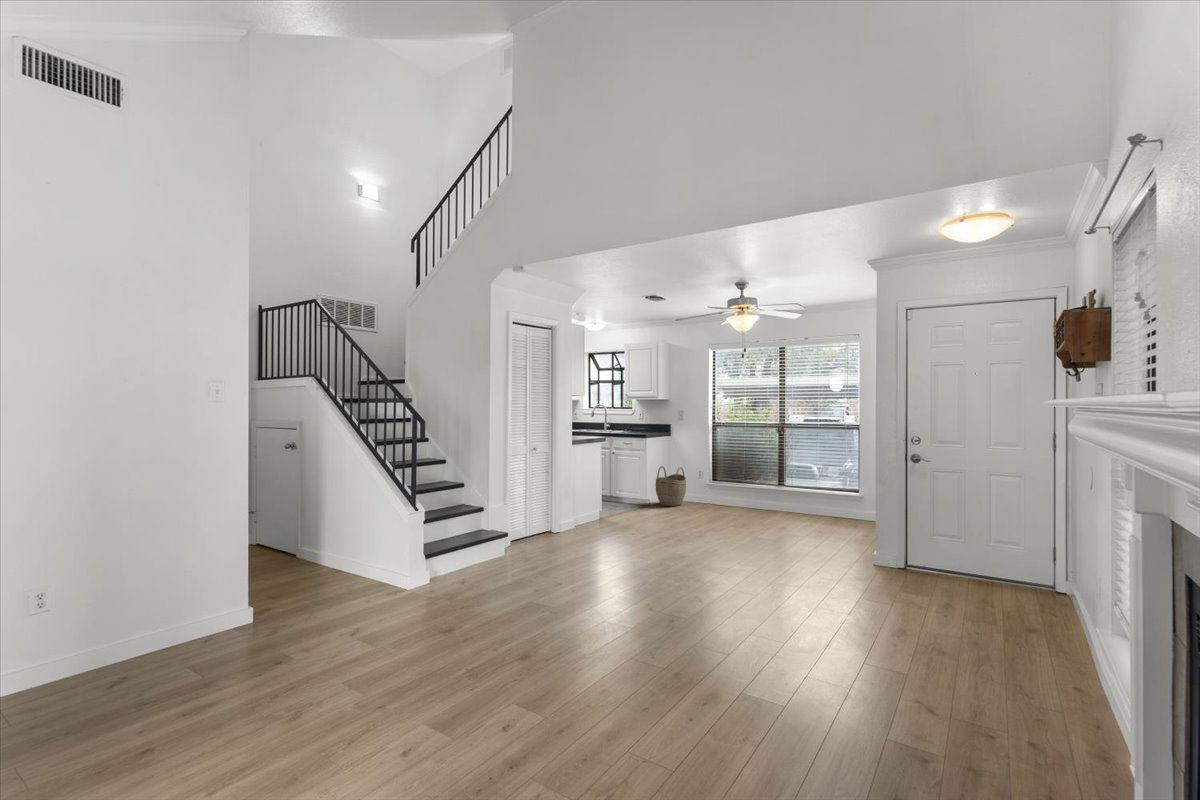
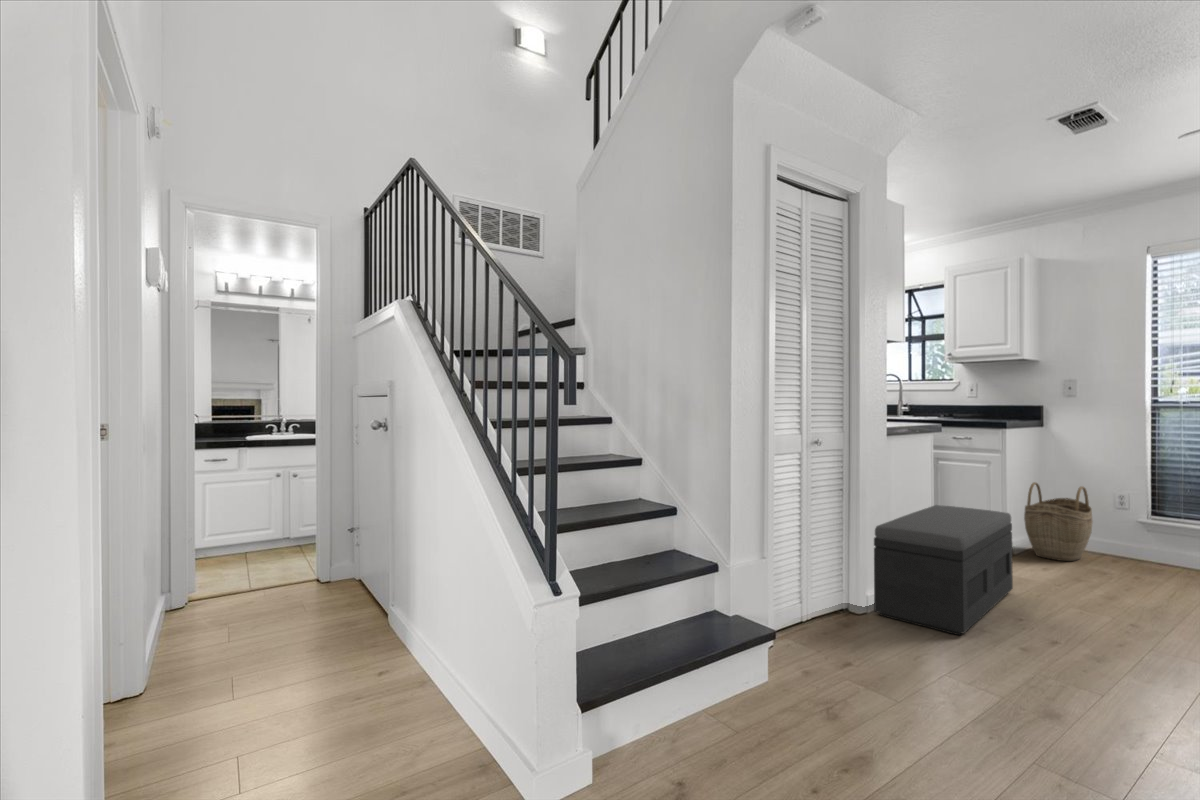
storage bench: none [563,479,634,536] -> present [874,505,1013,635]

